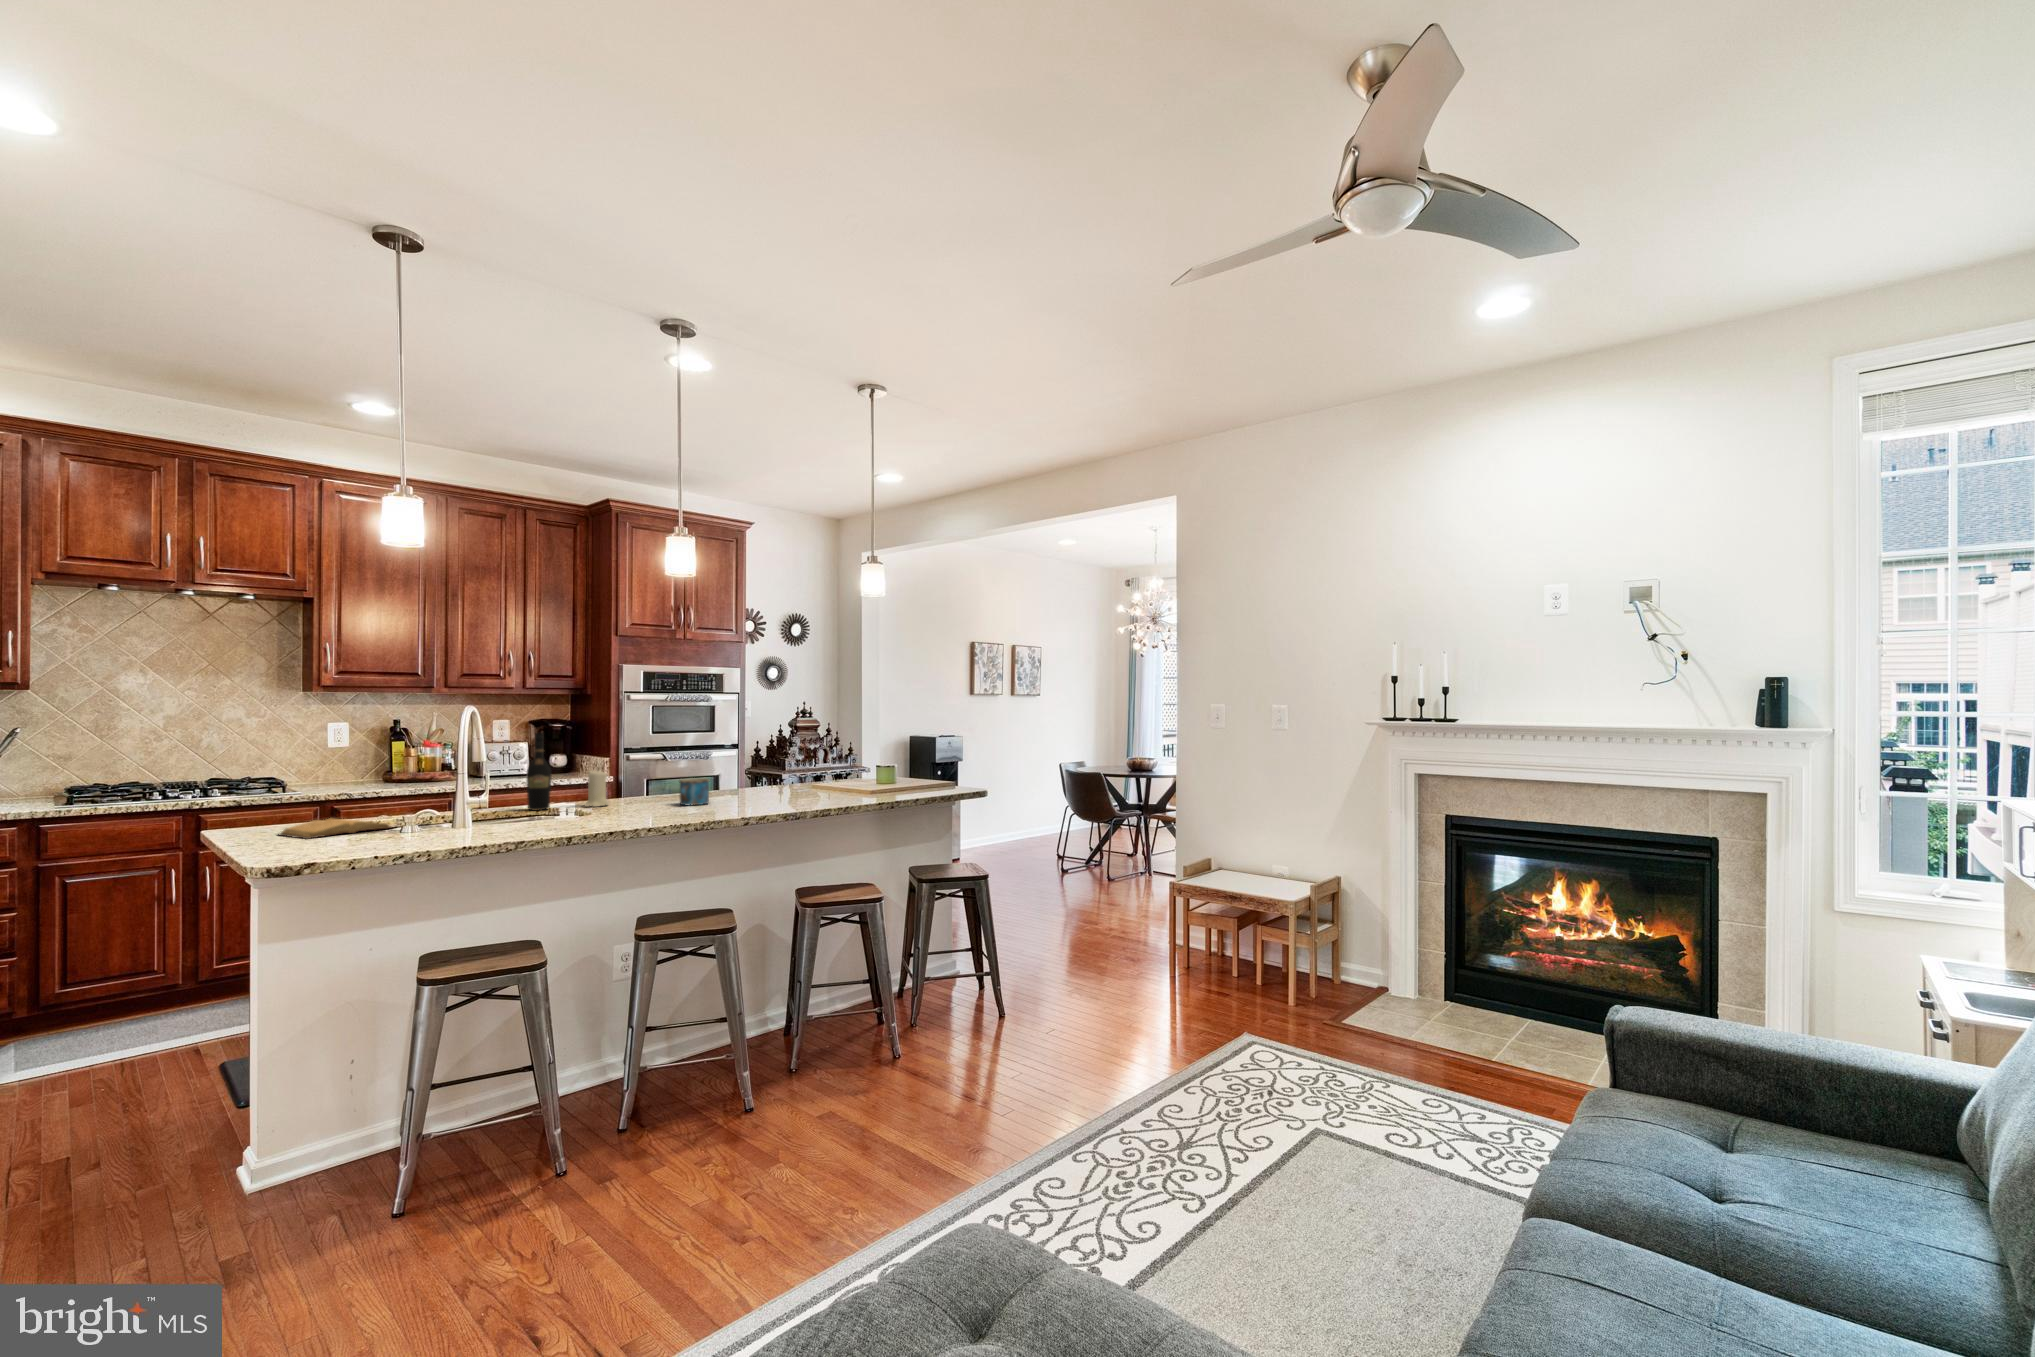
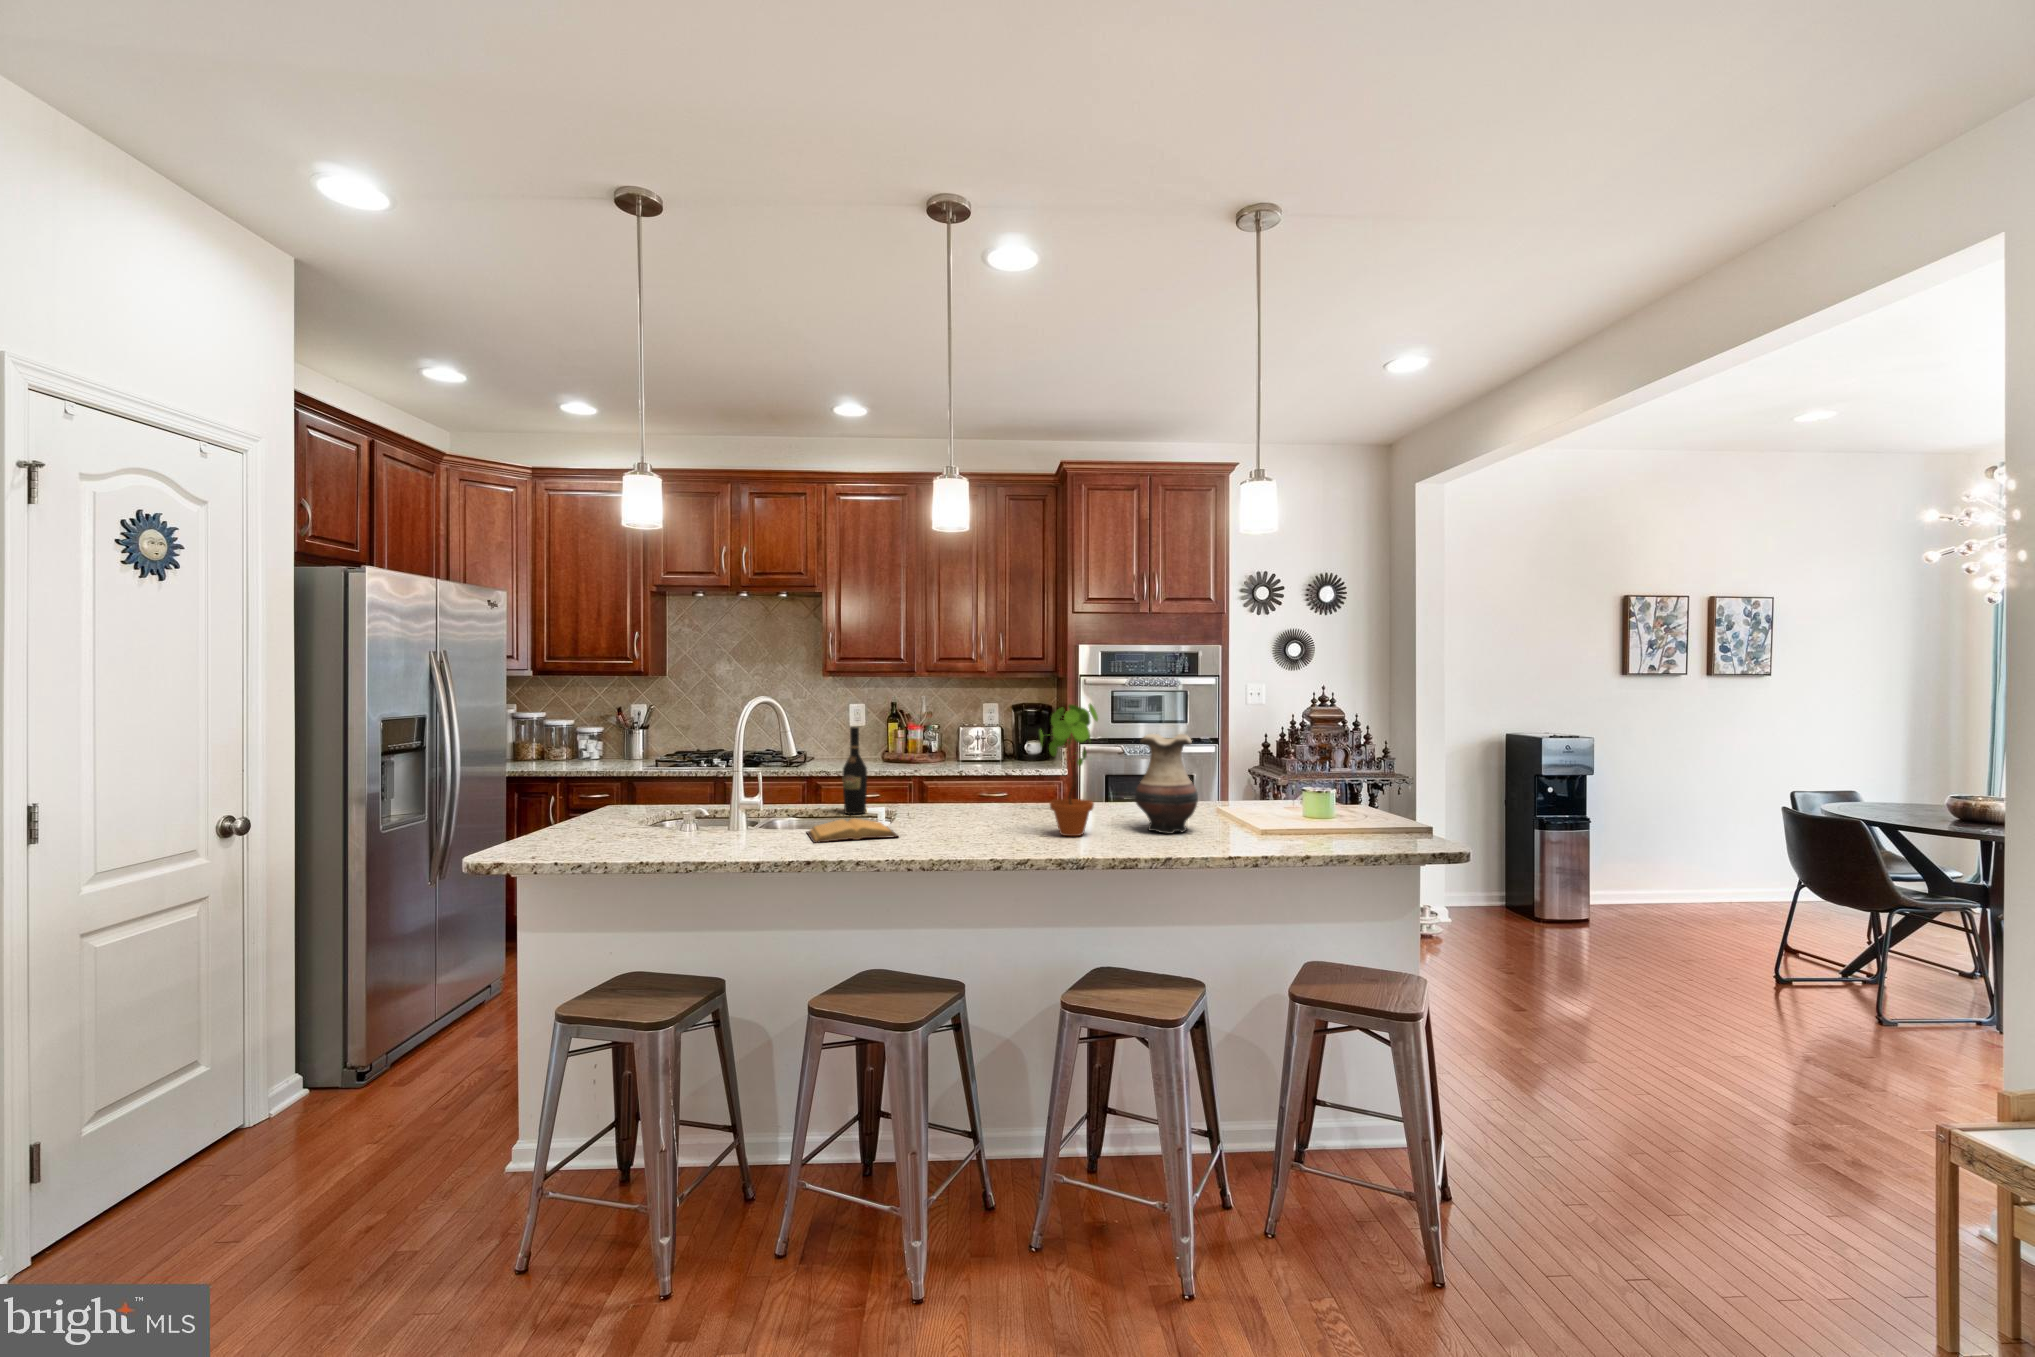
potted plant: none [737,707,782,804] -> present [1040,704,1098,836]
vase: none [792,729,837,797] -> present [1135,734,1198,834]
candle: present [585,771,608,807] -> none [899,771,927,816]
mug: present [679,778,710,805] -> none [978,792,1022,828]
book: present [279,818,391,839] -> present [807,818,898,843]

